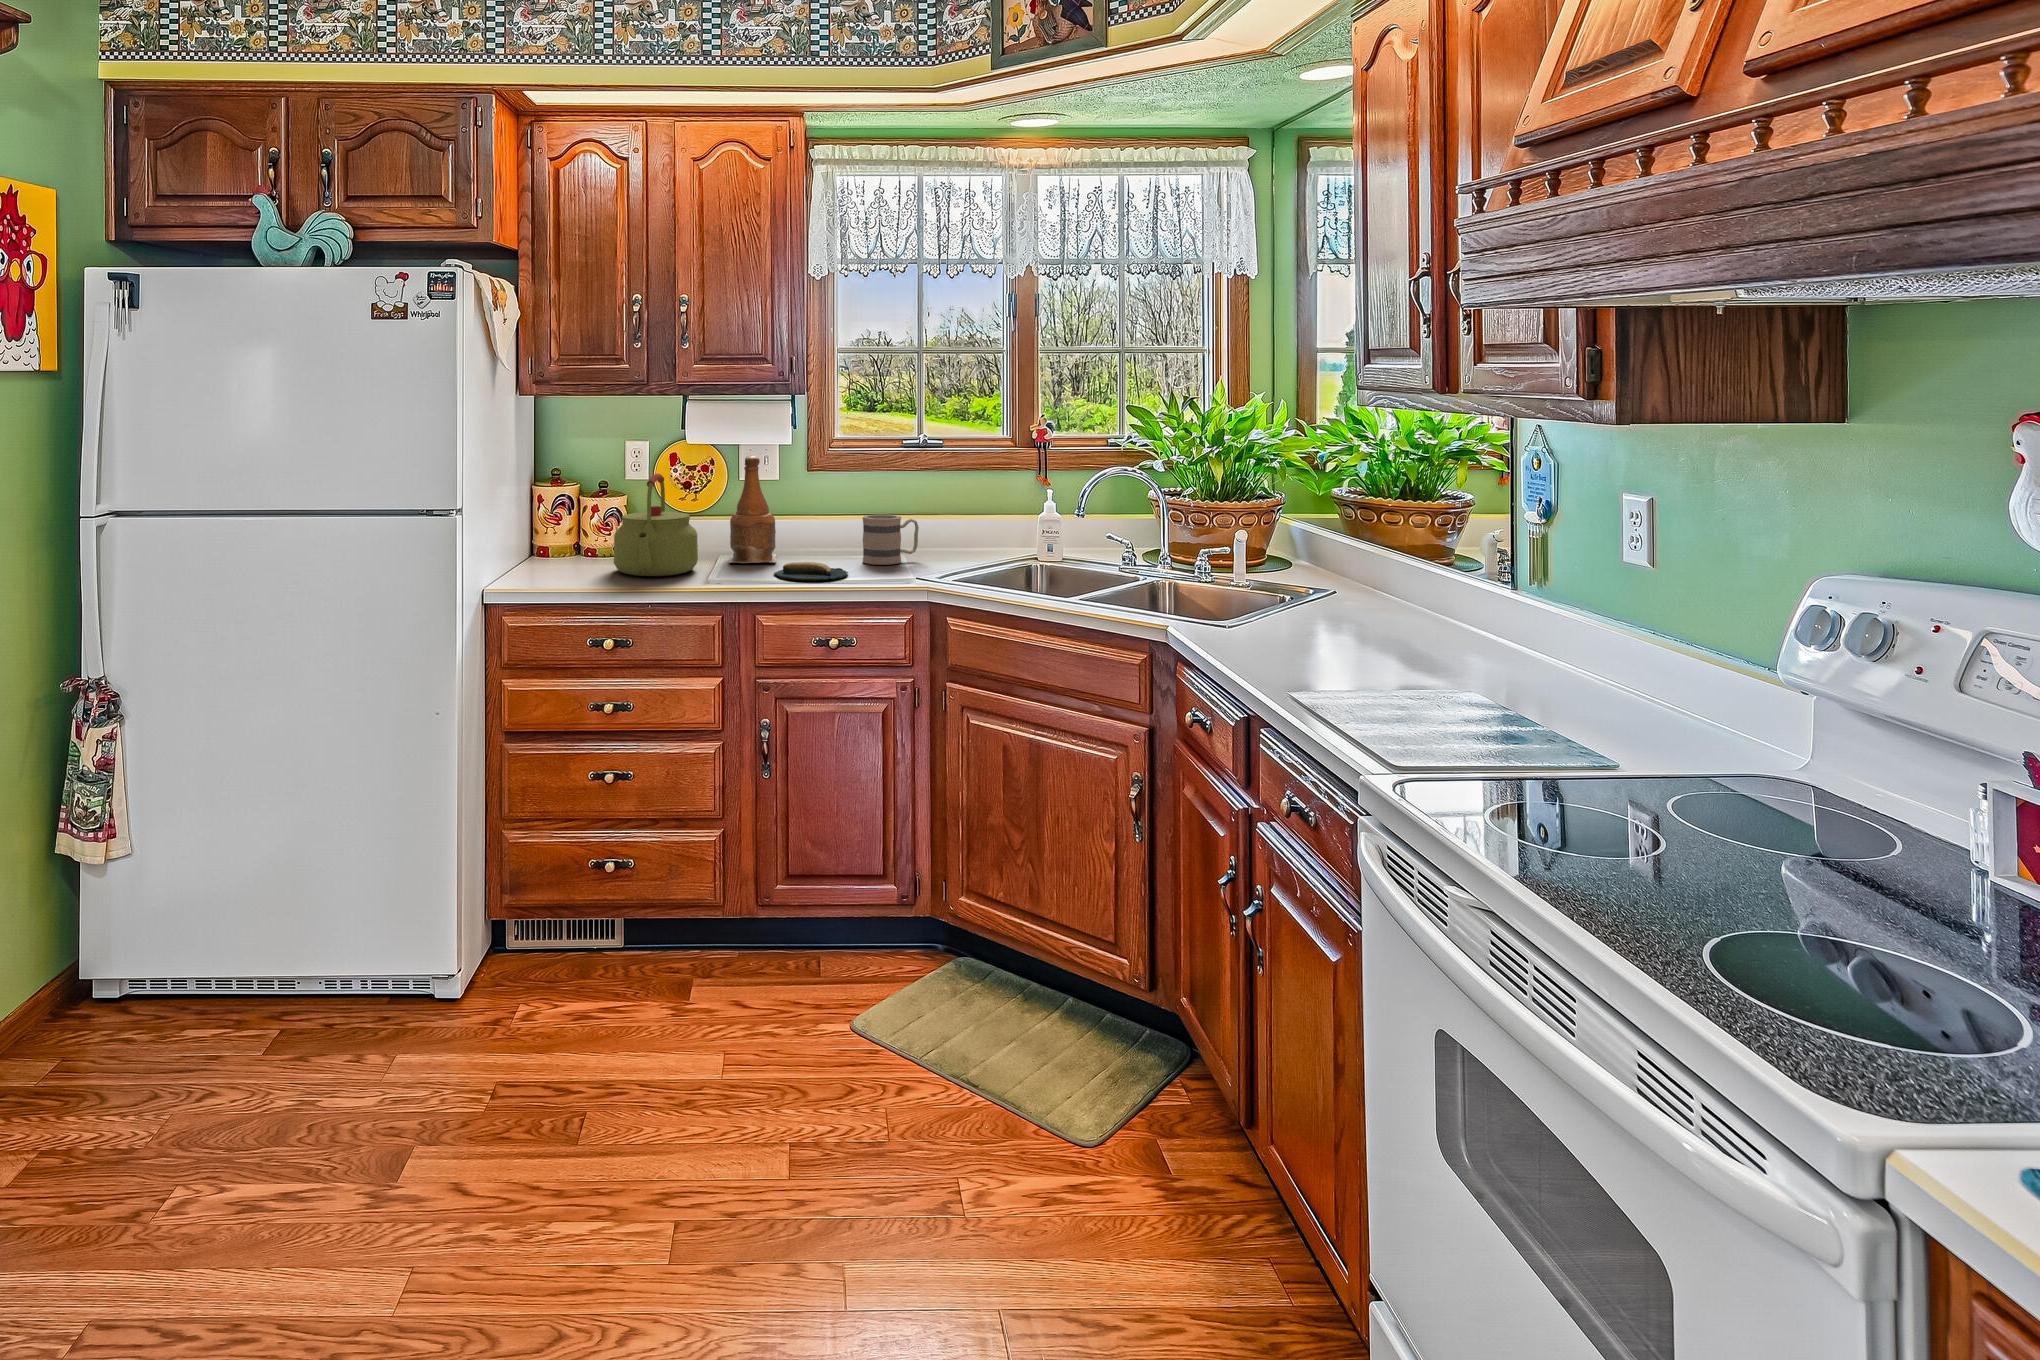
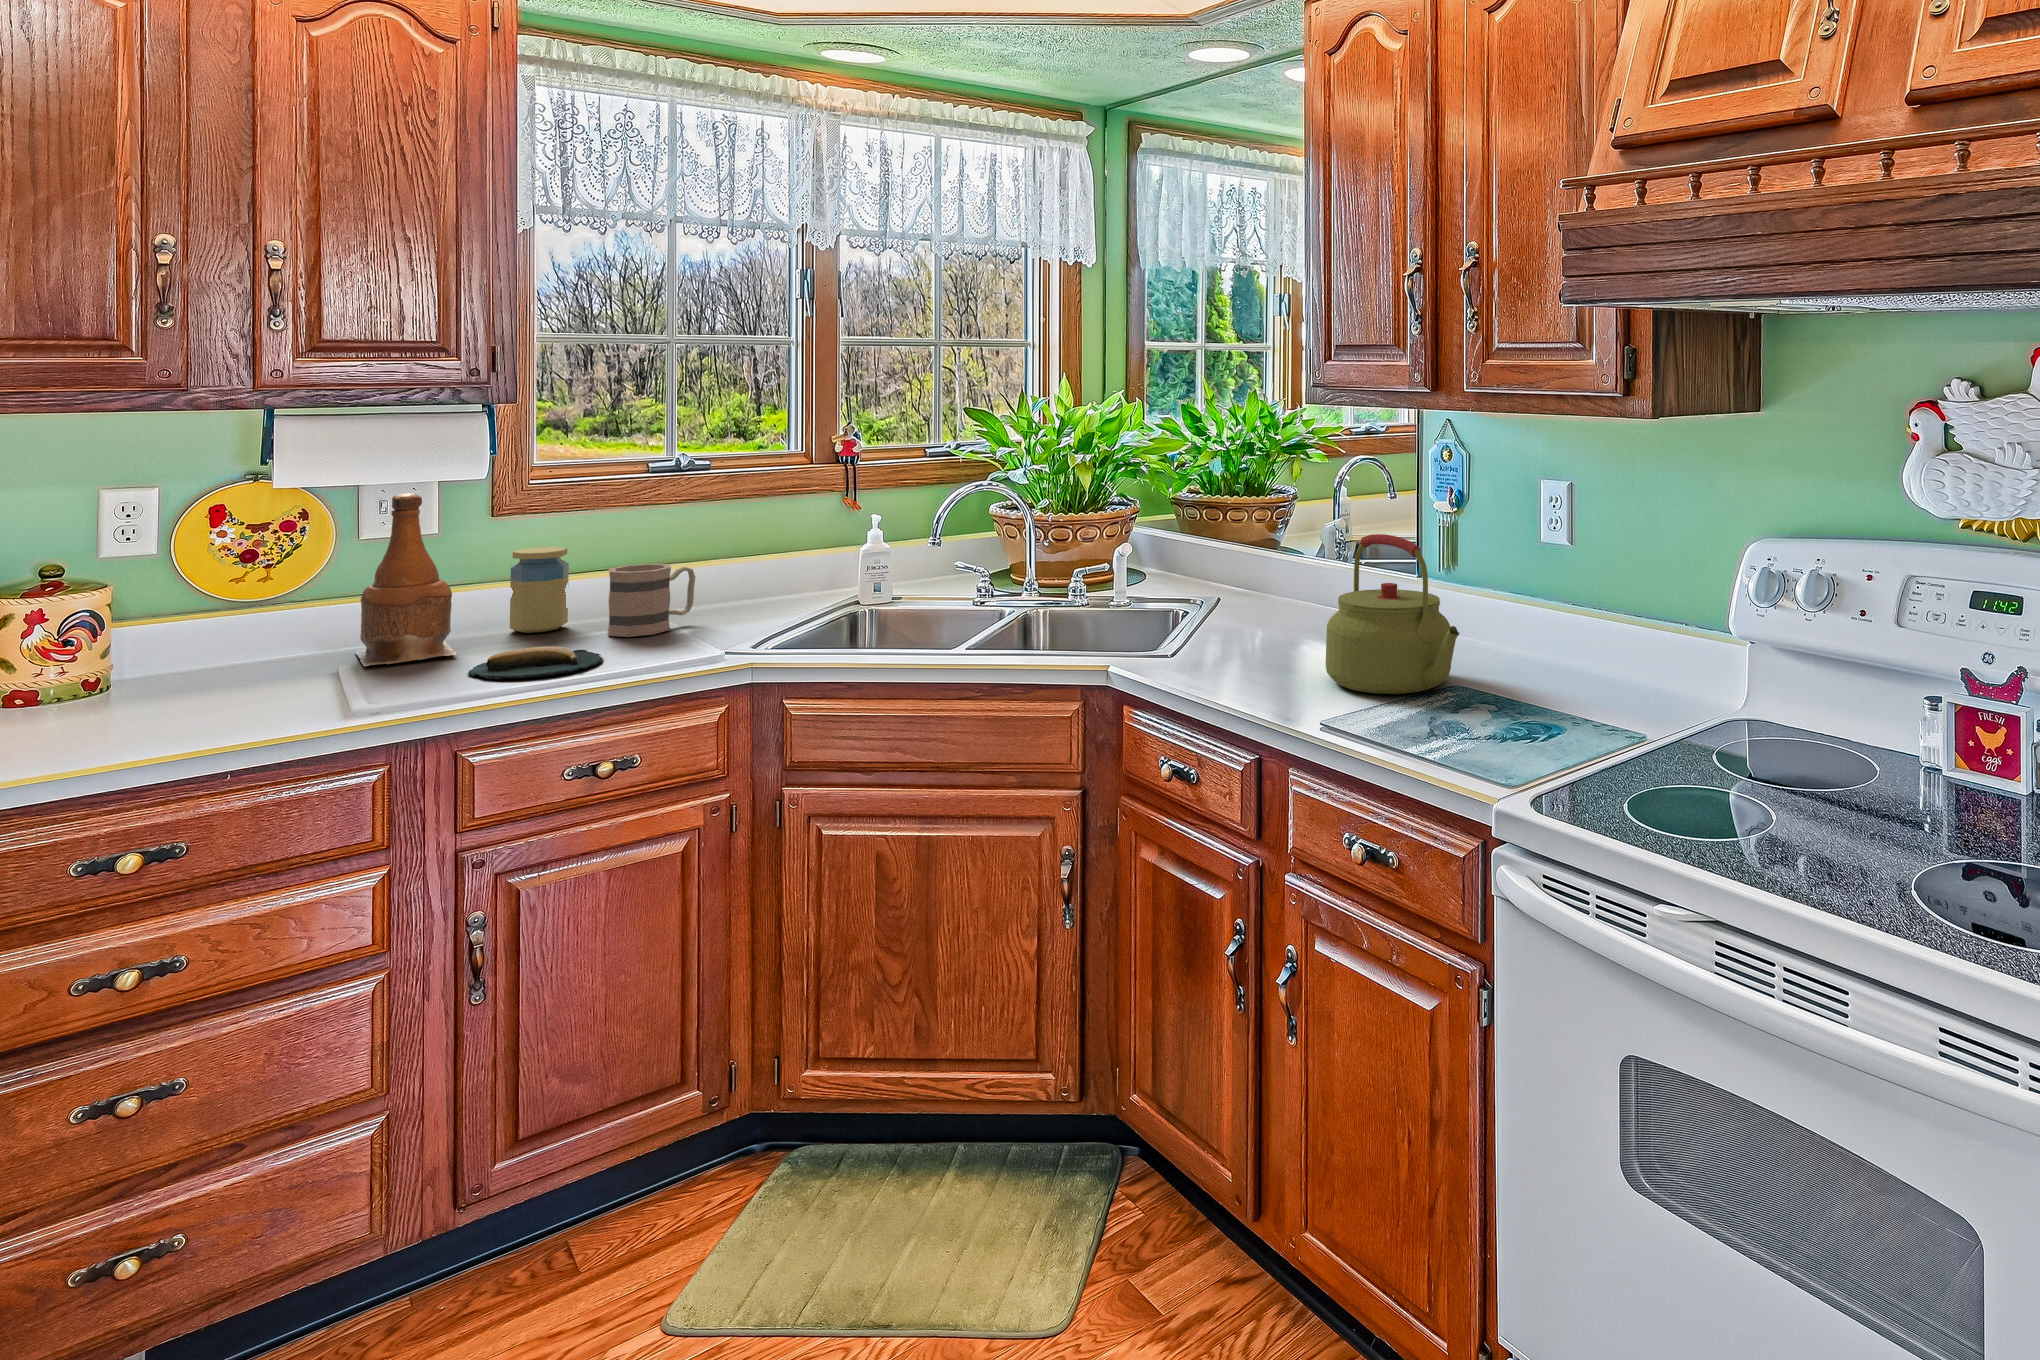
kettle: present [614,474,698,576] -> present [1326,534,1459,694]
jar: none [813,498,846,555] -> present [510,547,569,633]

